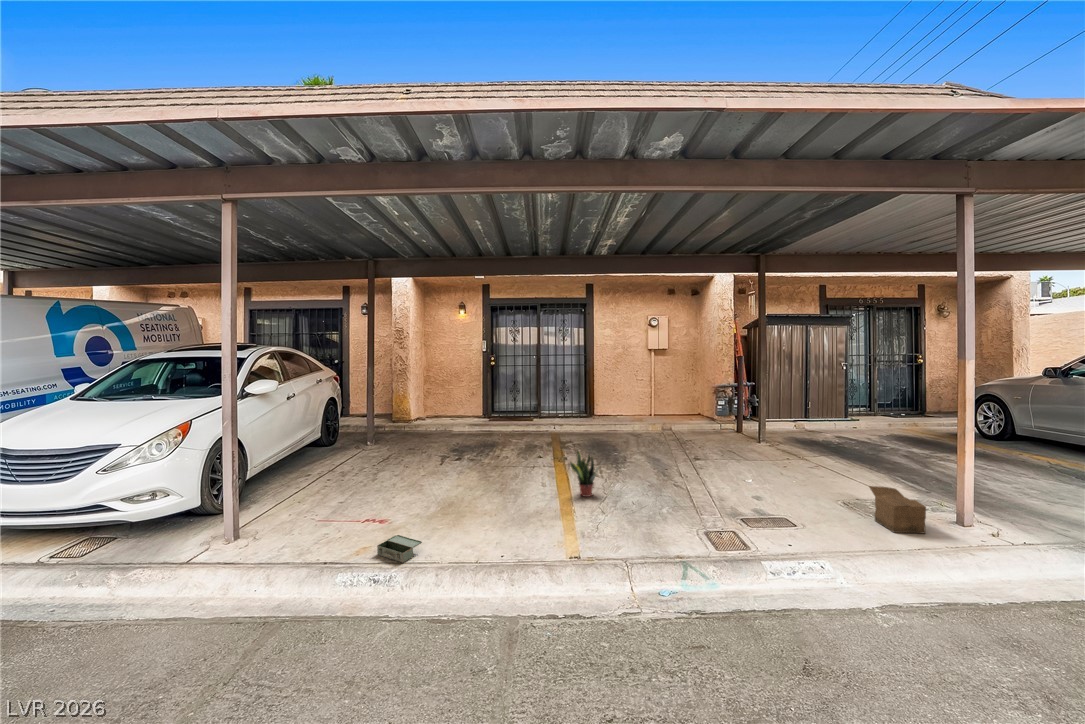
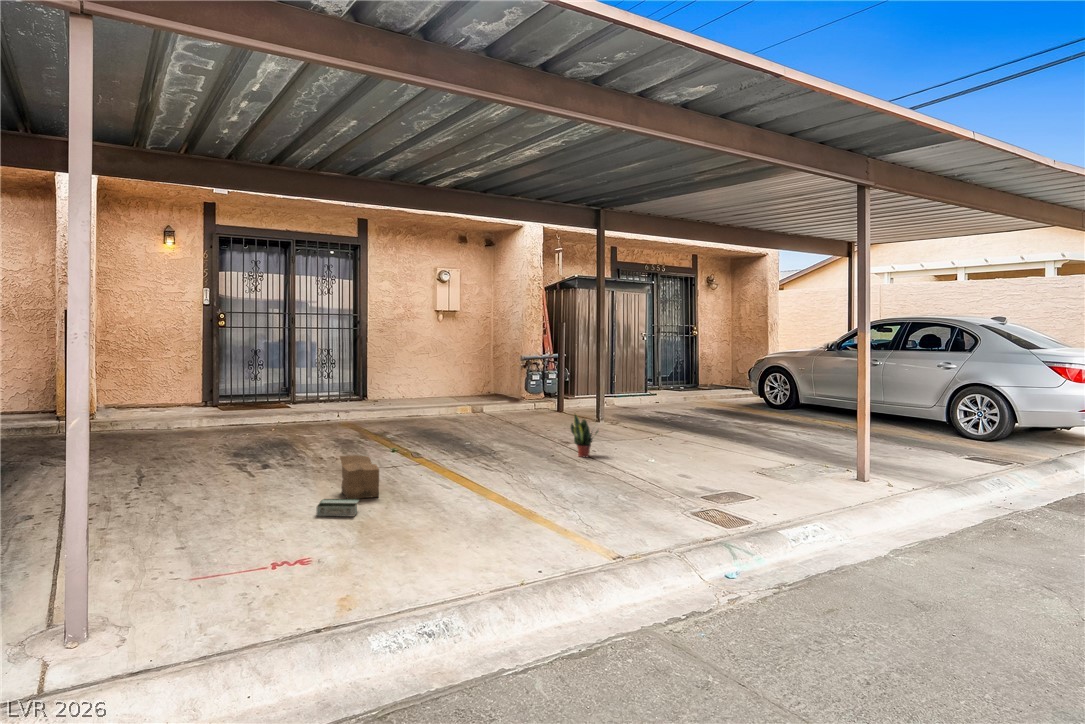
potted plant: present [570,451,598,497] -> present [571,414,599,457]
cardboard box: present [869,486,926,533] -> present [340,455,379,499]

